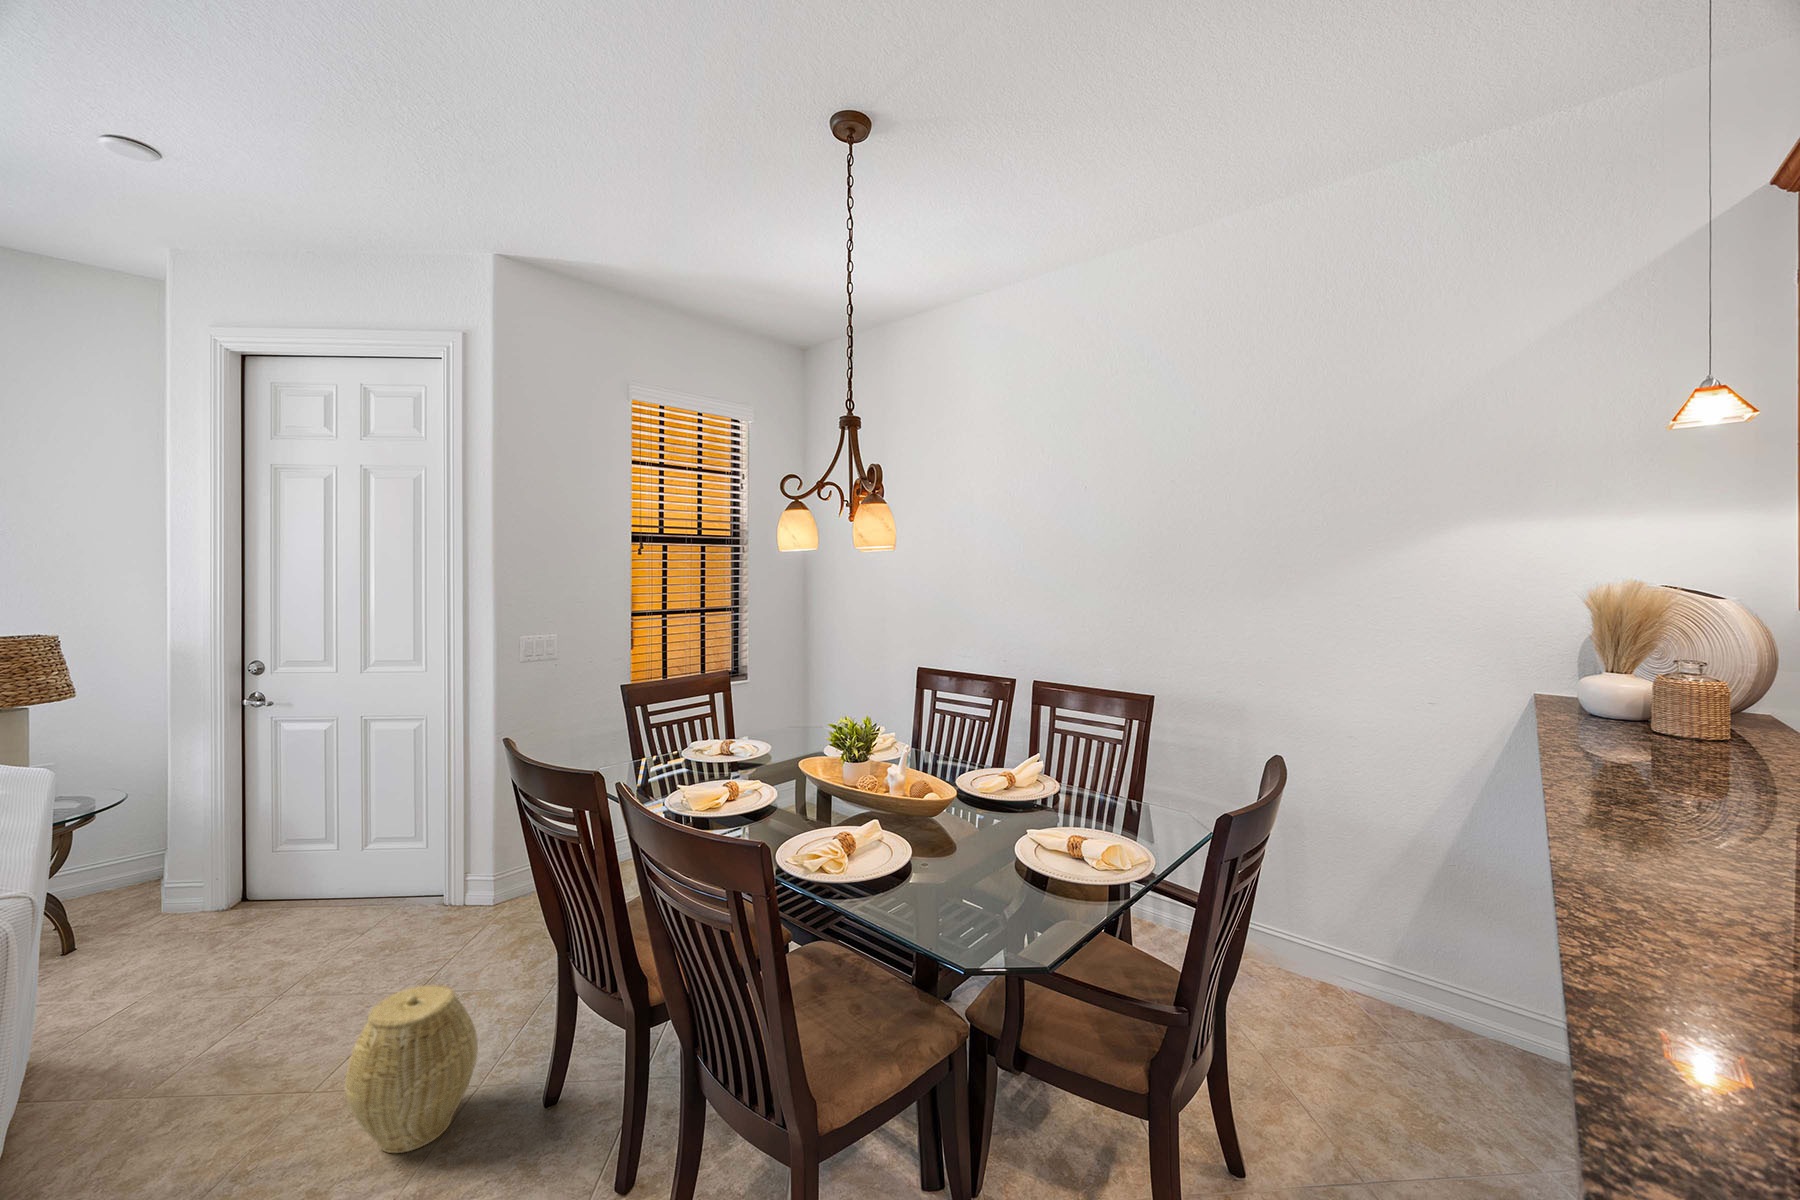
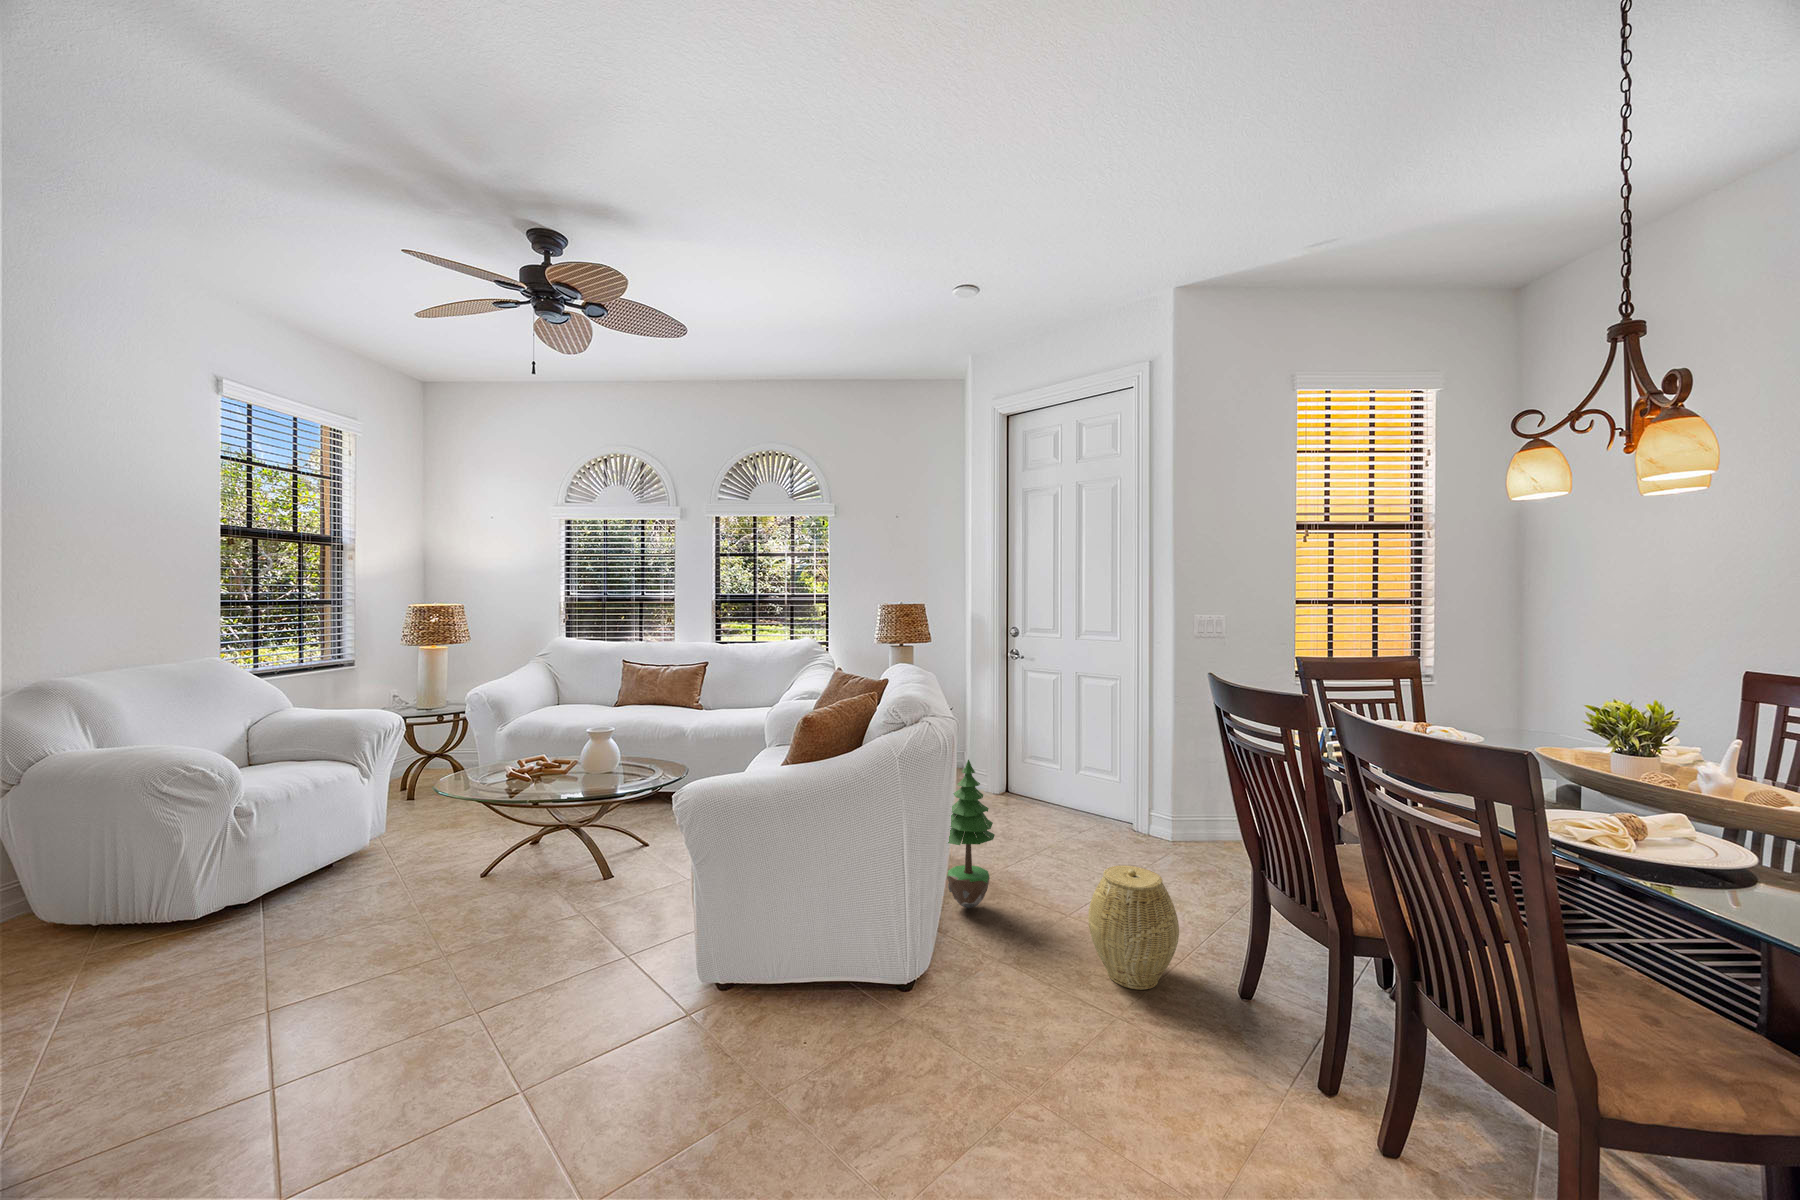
potted tree: none [61,907,185,1146] -> present [947,760,995,909]

